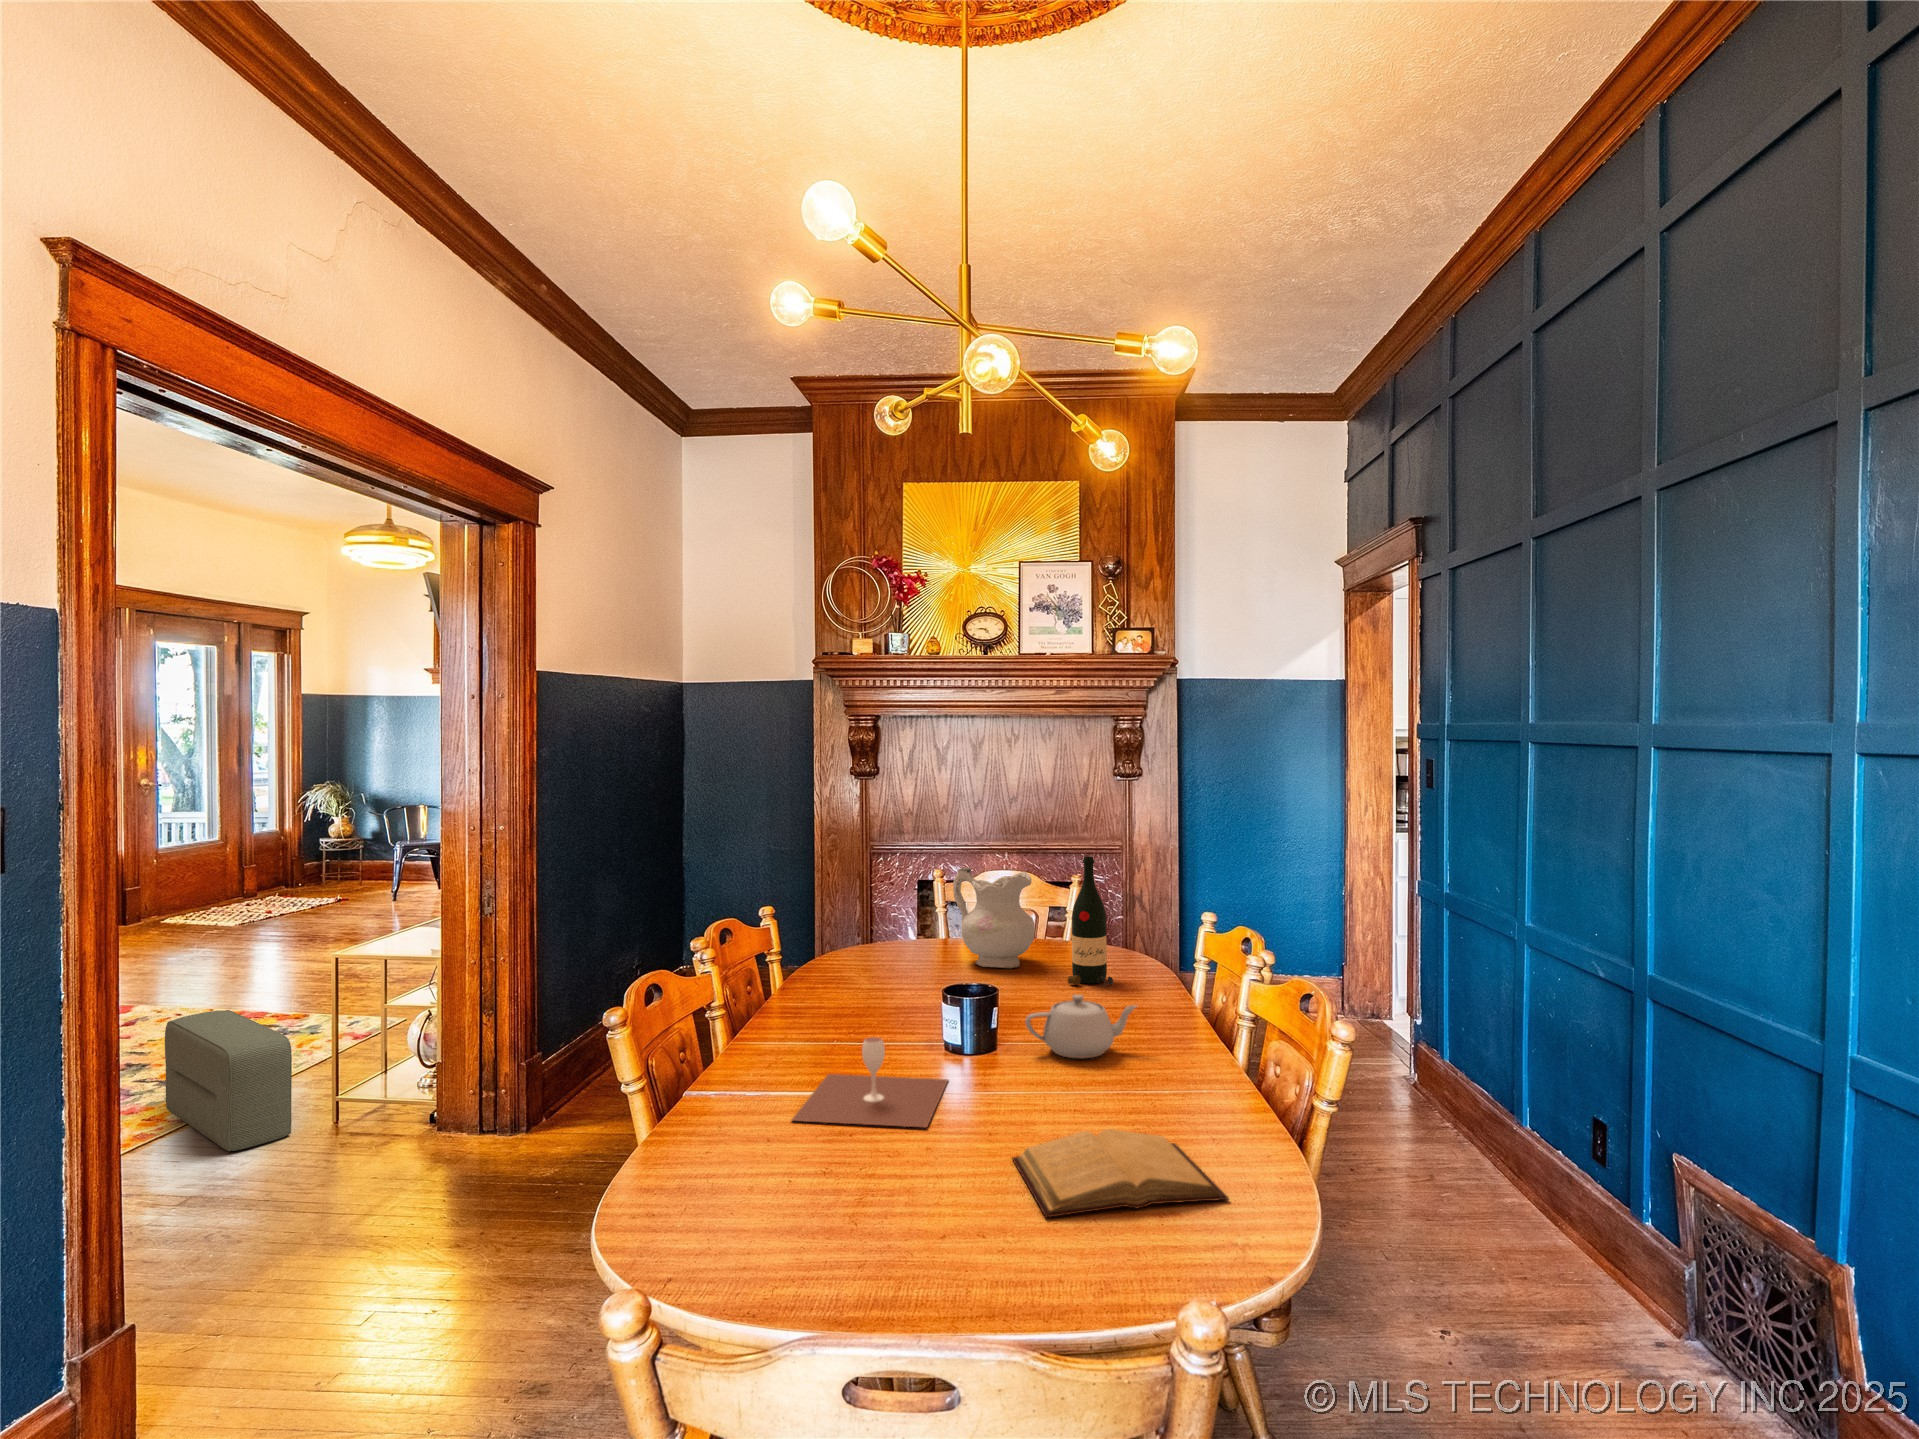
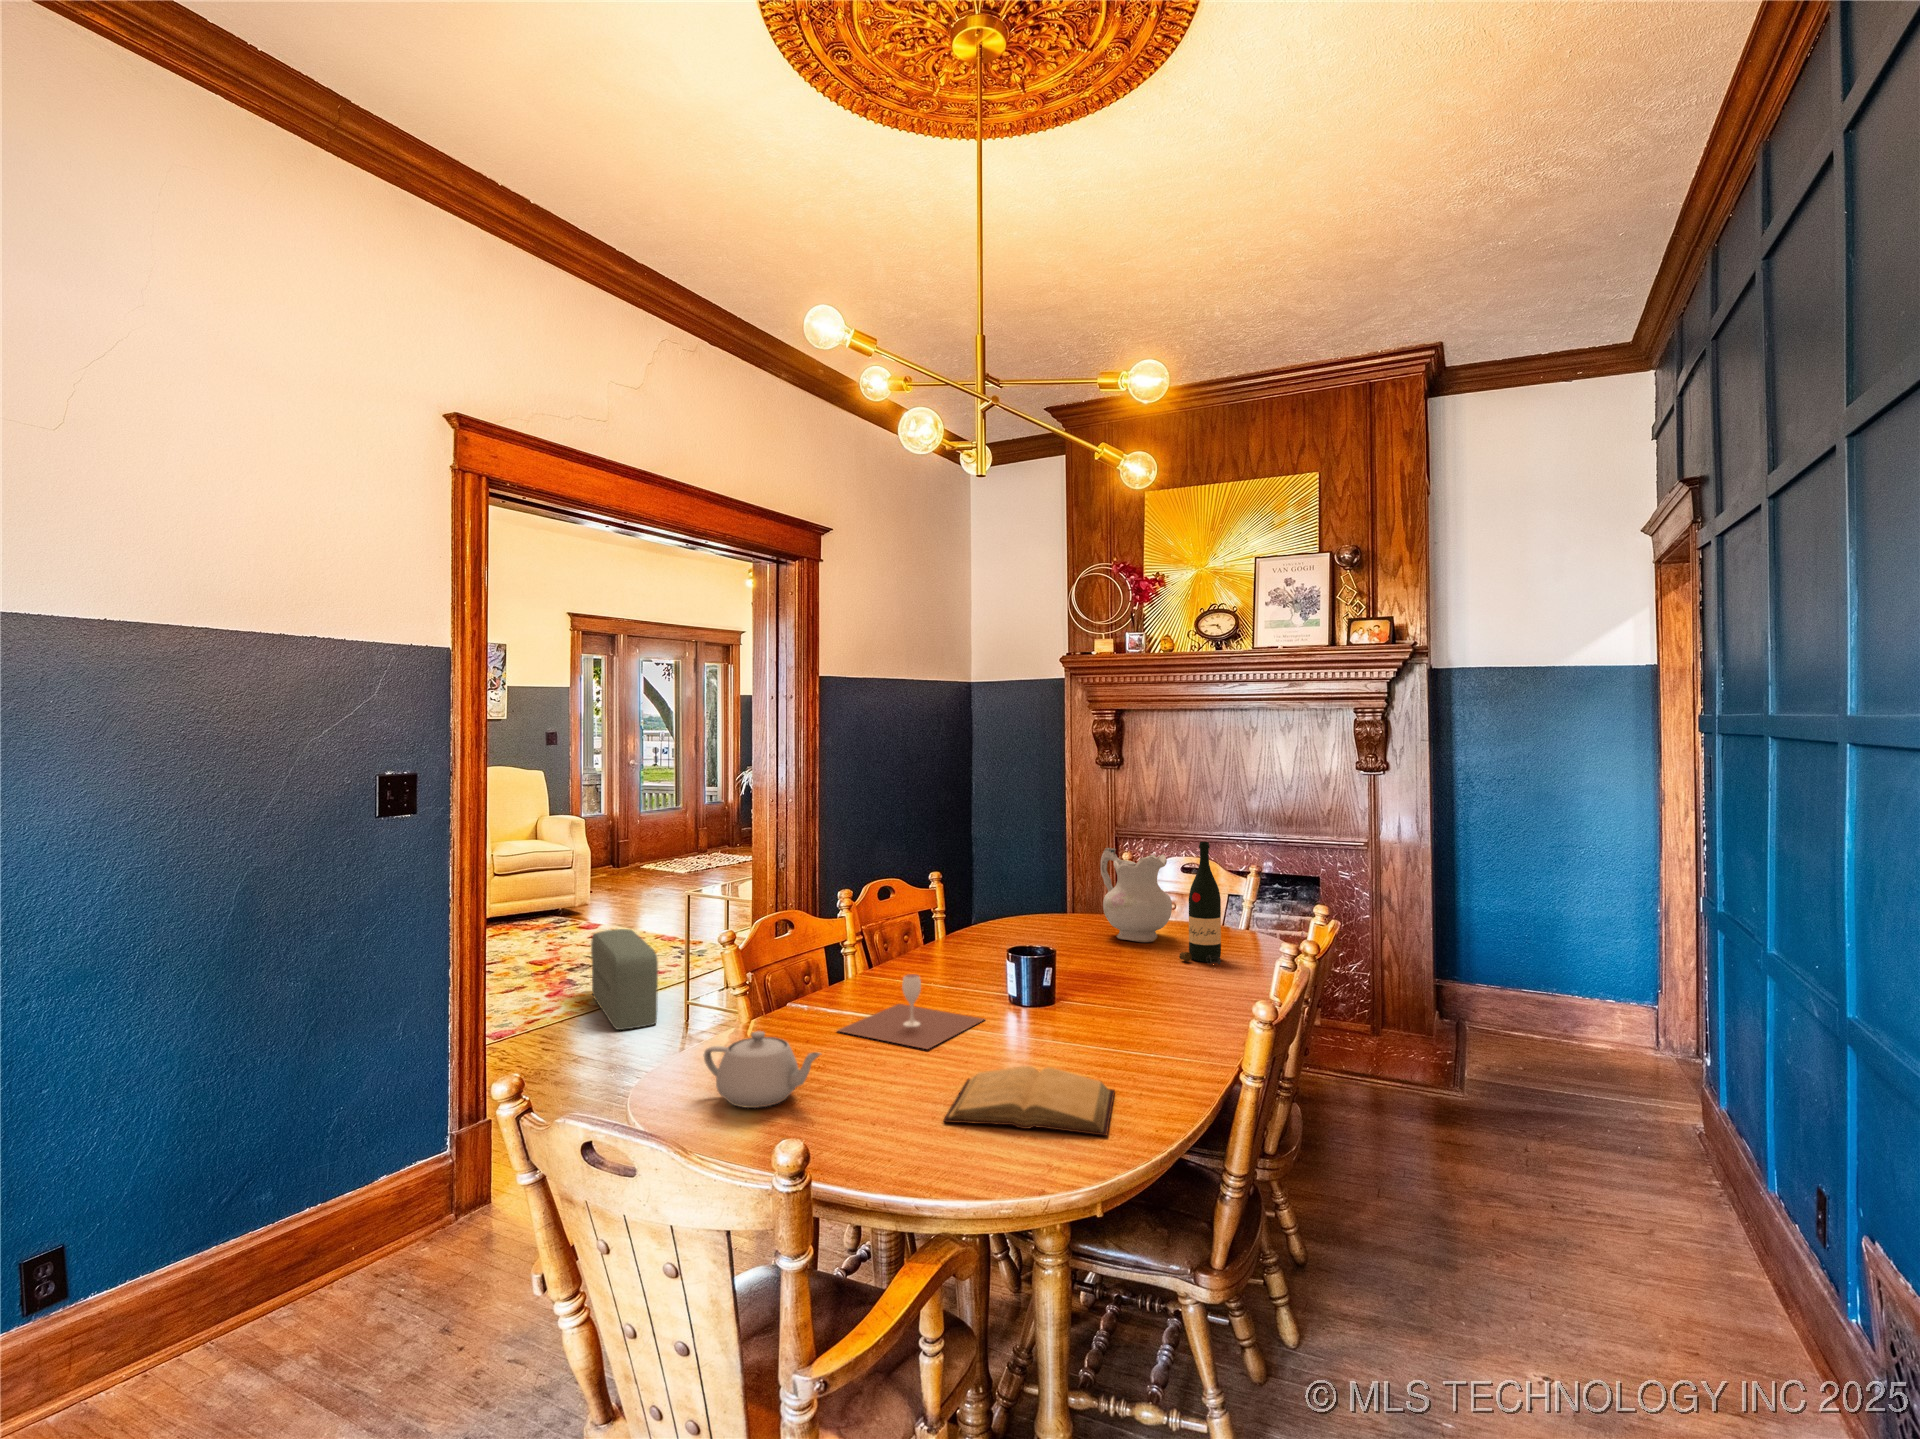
teapot: present [1025,995,1136,1058] -> present [704,1031,821,1108]

